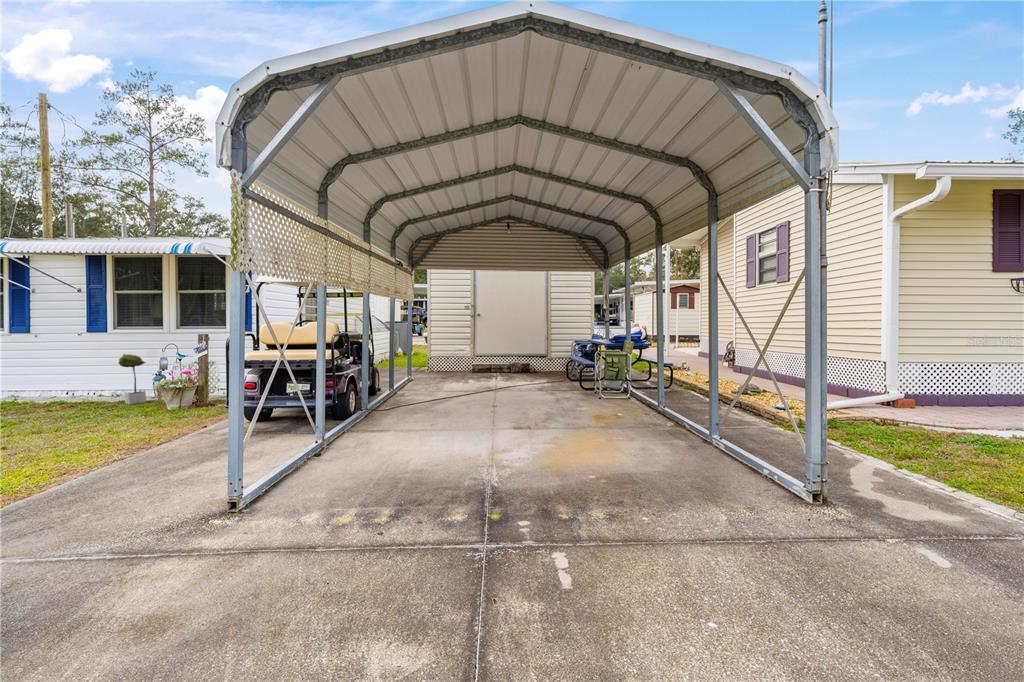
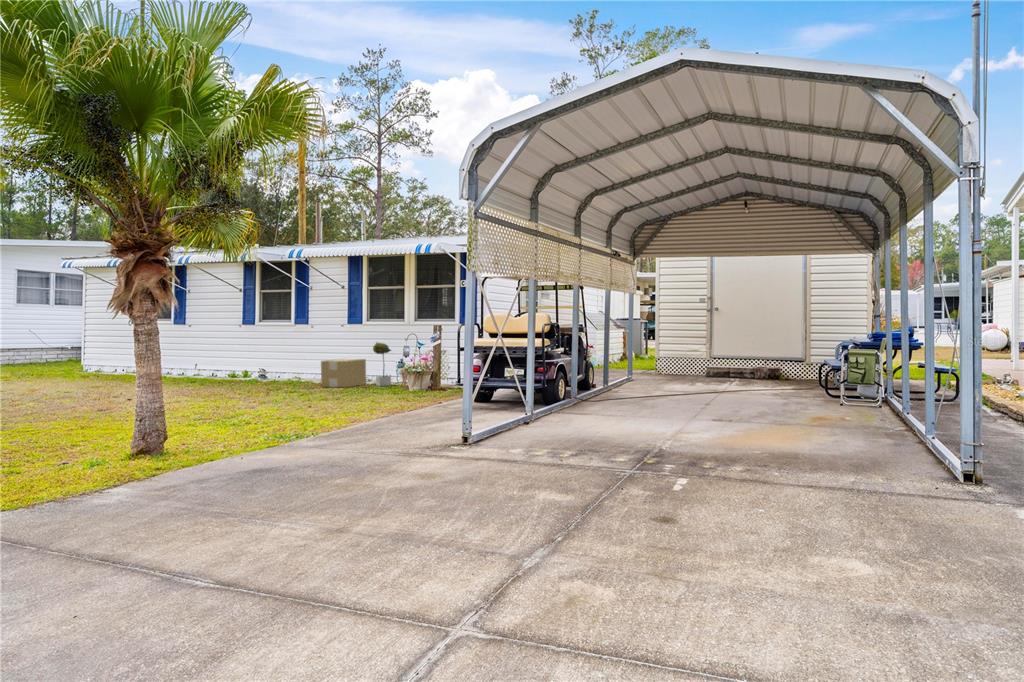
cardboard box: none [38,374,112,411] -> present [321,359,366,387]

